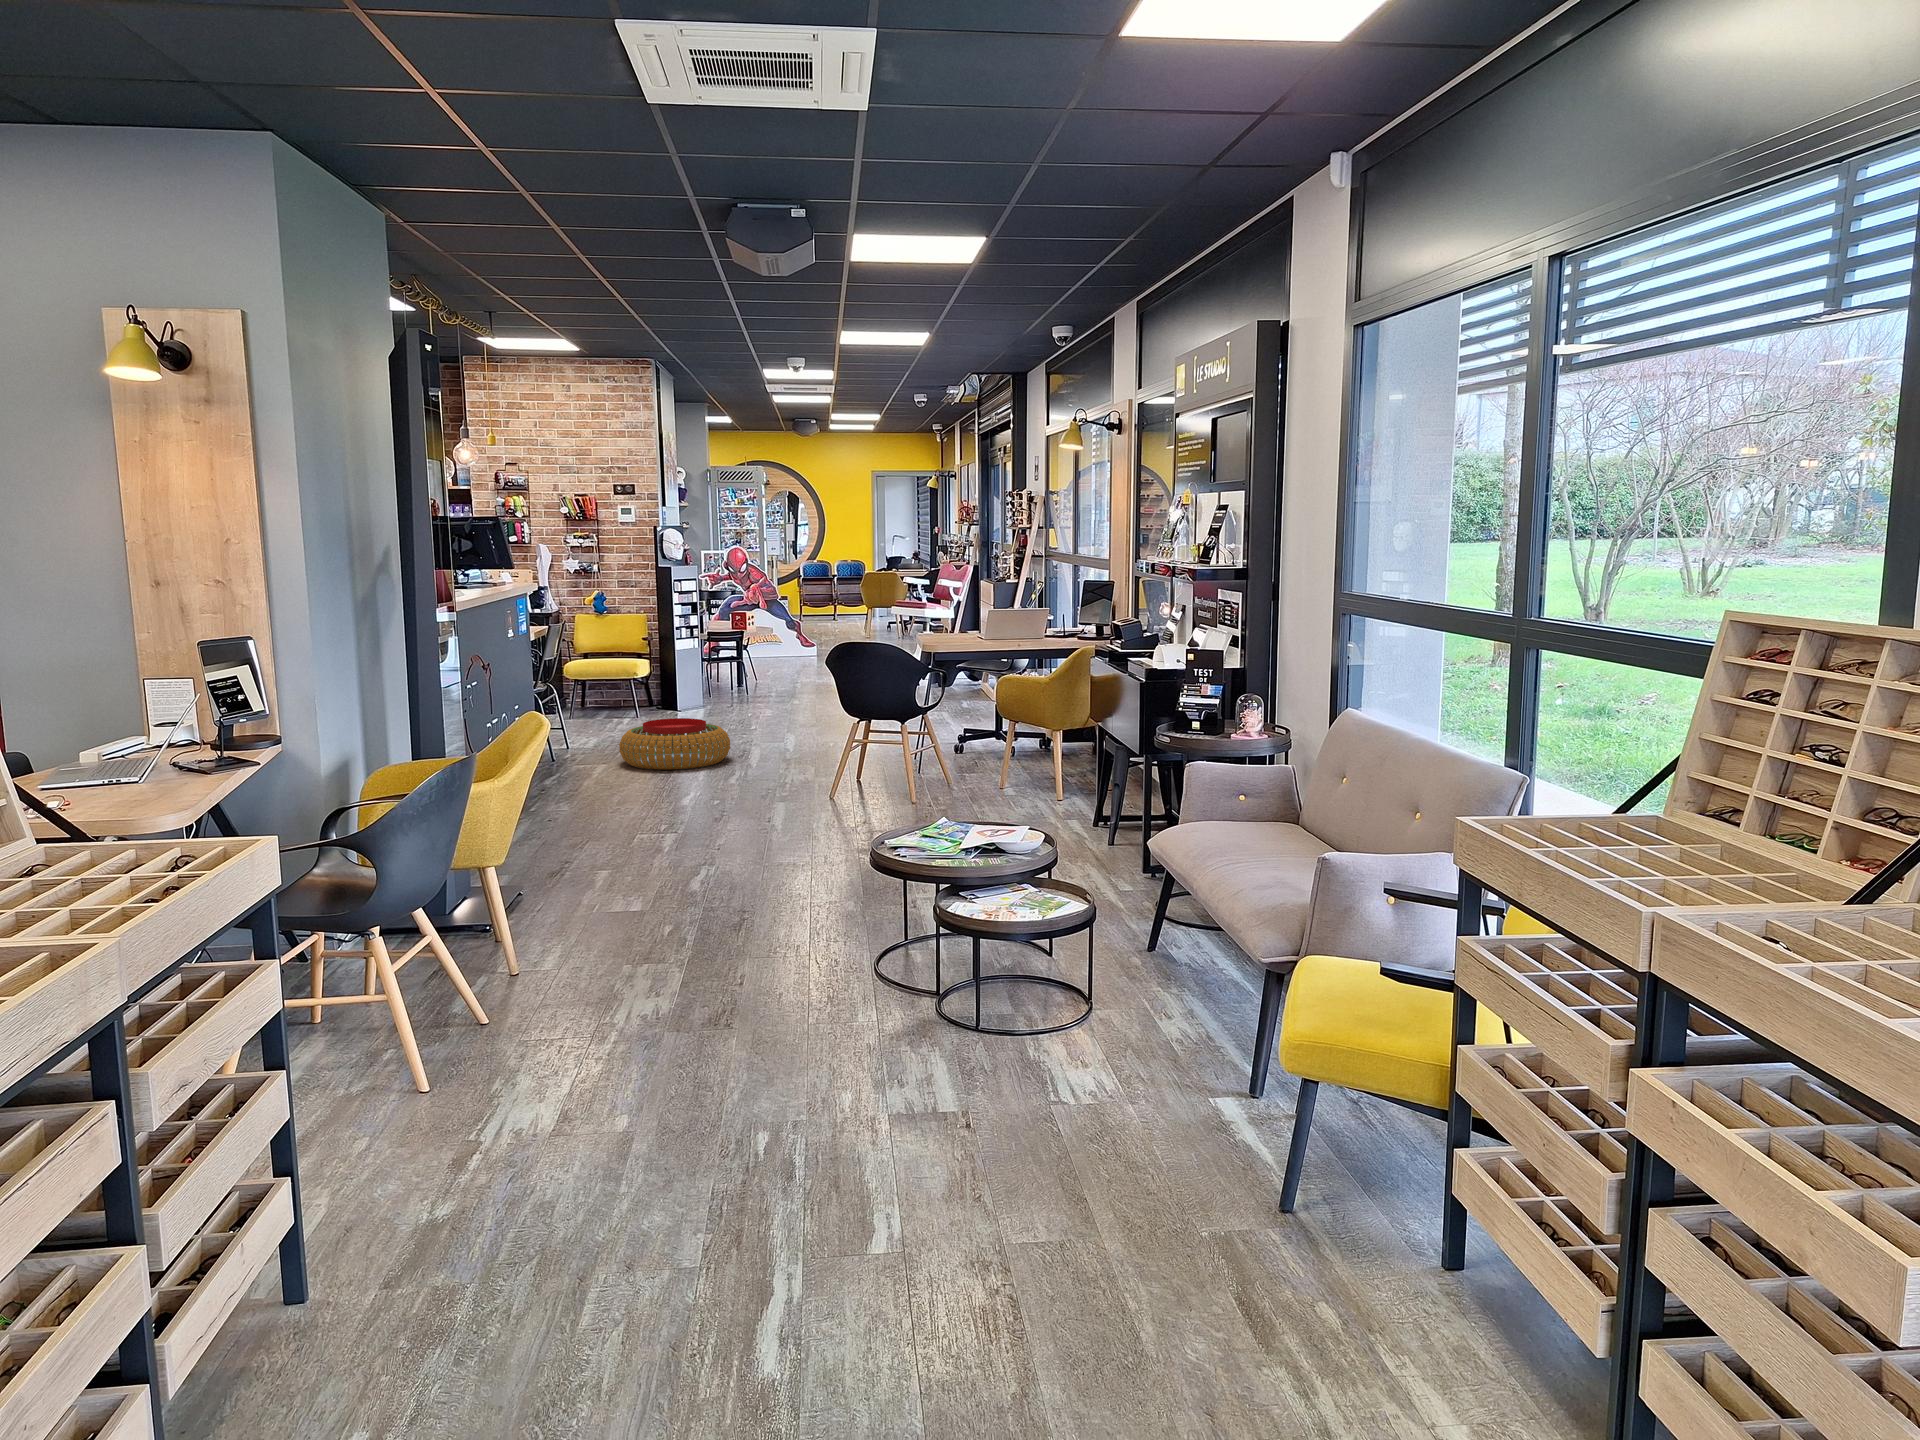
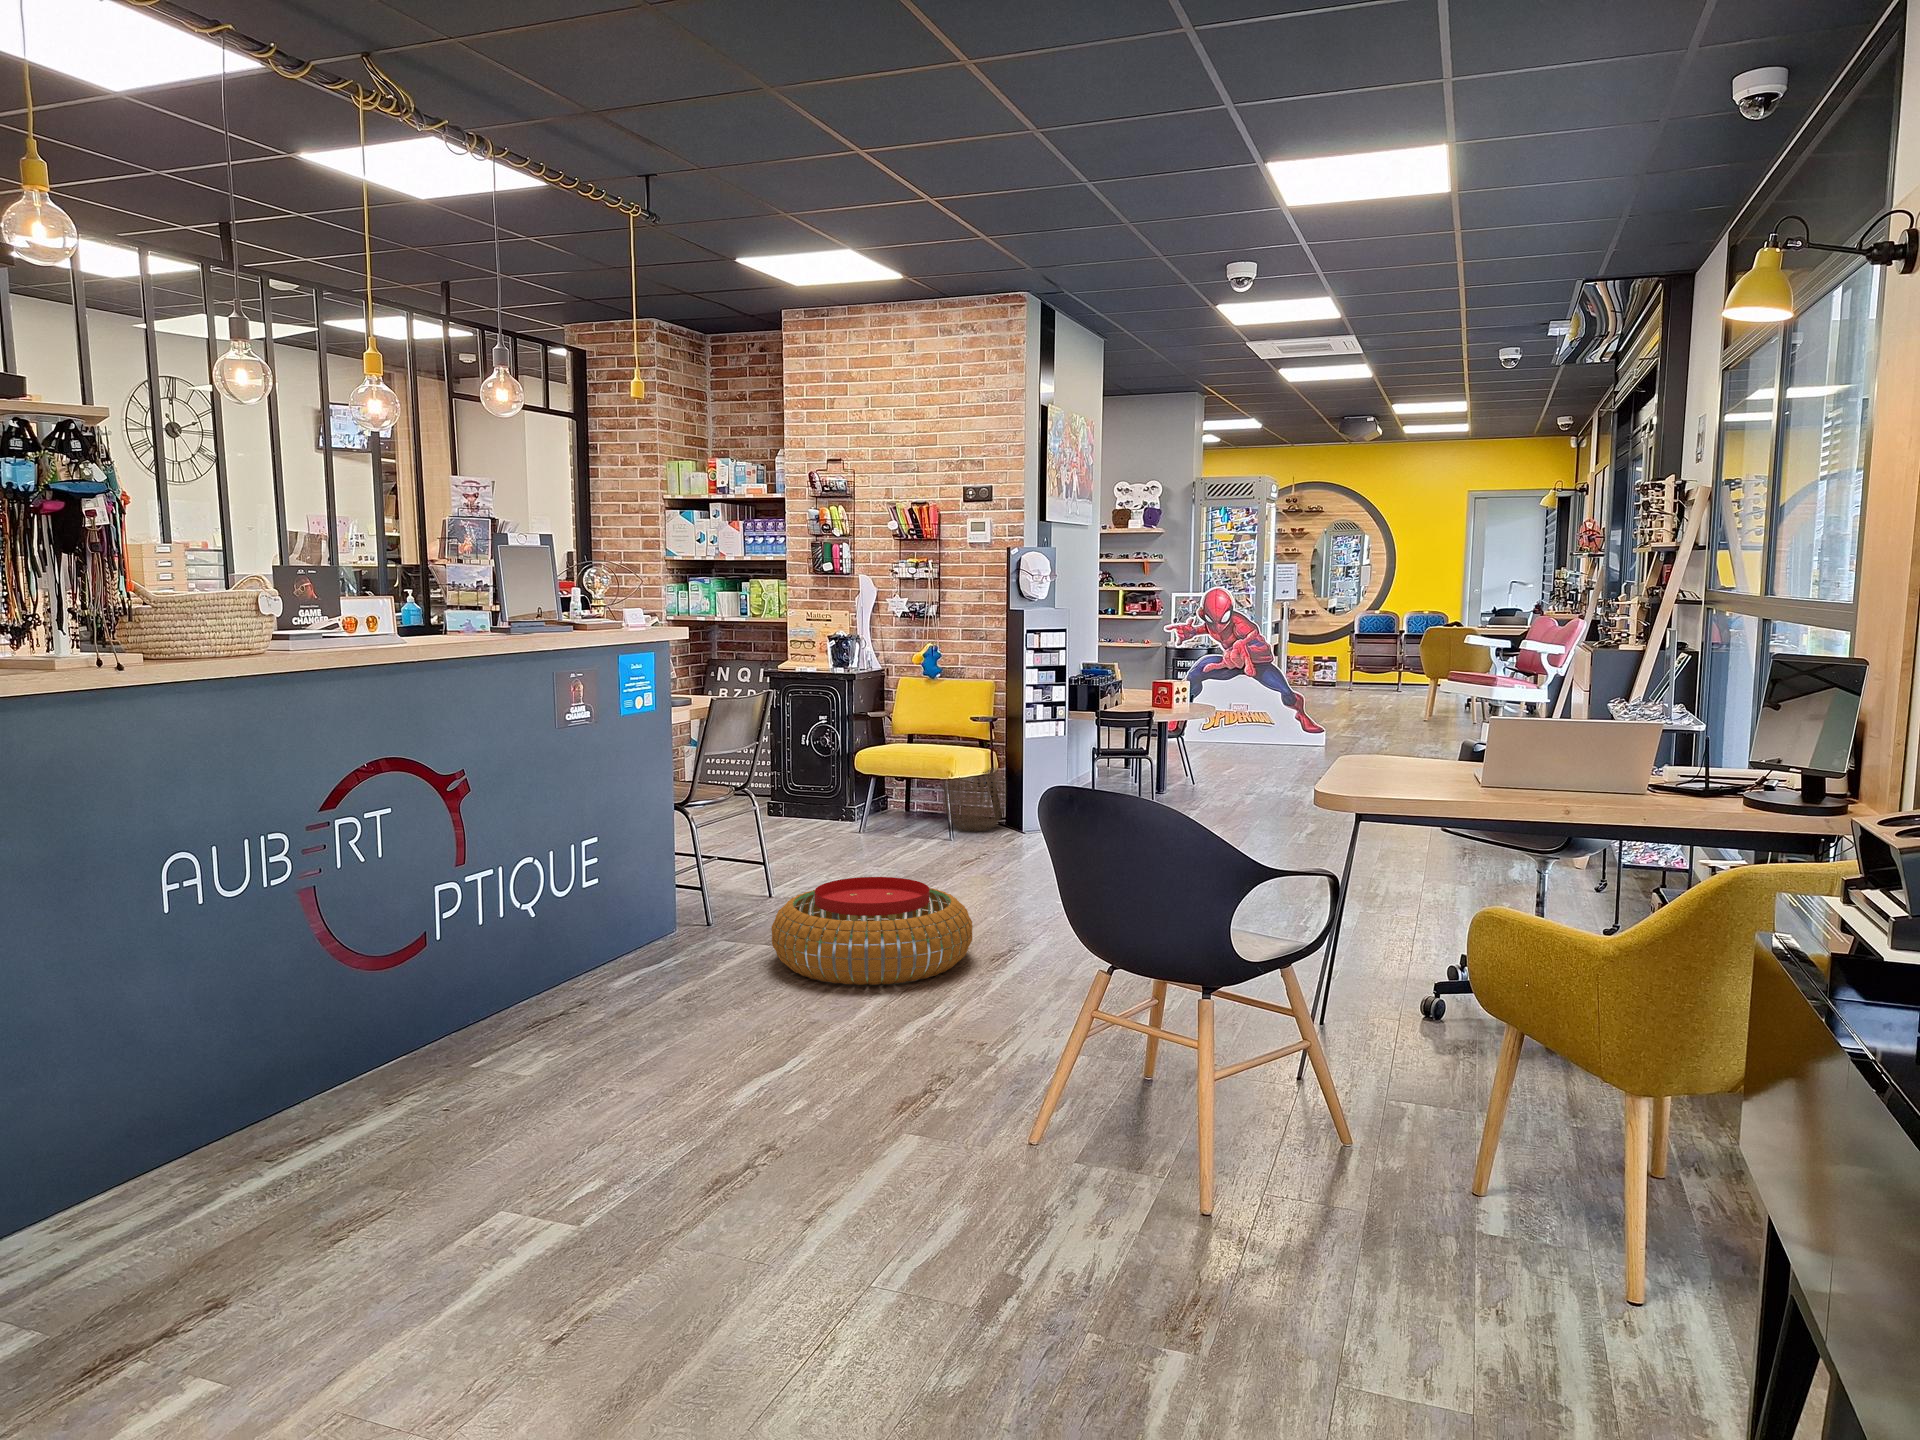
woven basket: none [621,666,664,711] -> present [943,768,1006,831]

